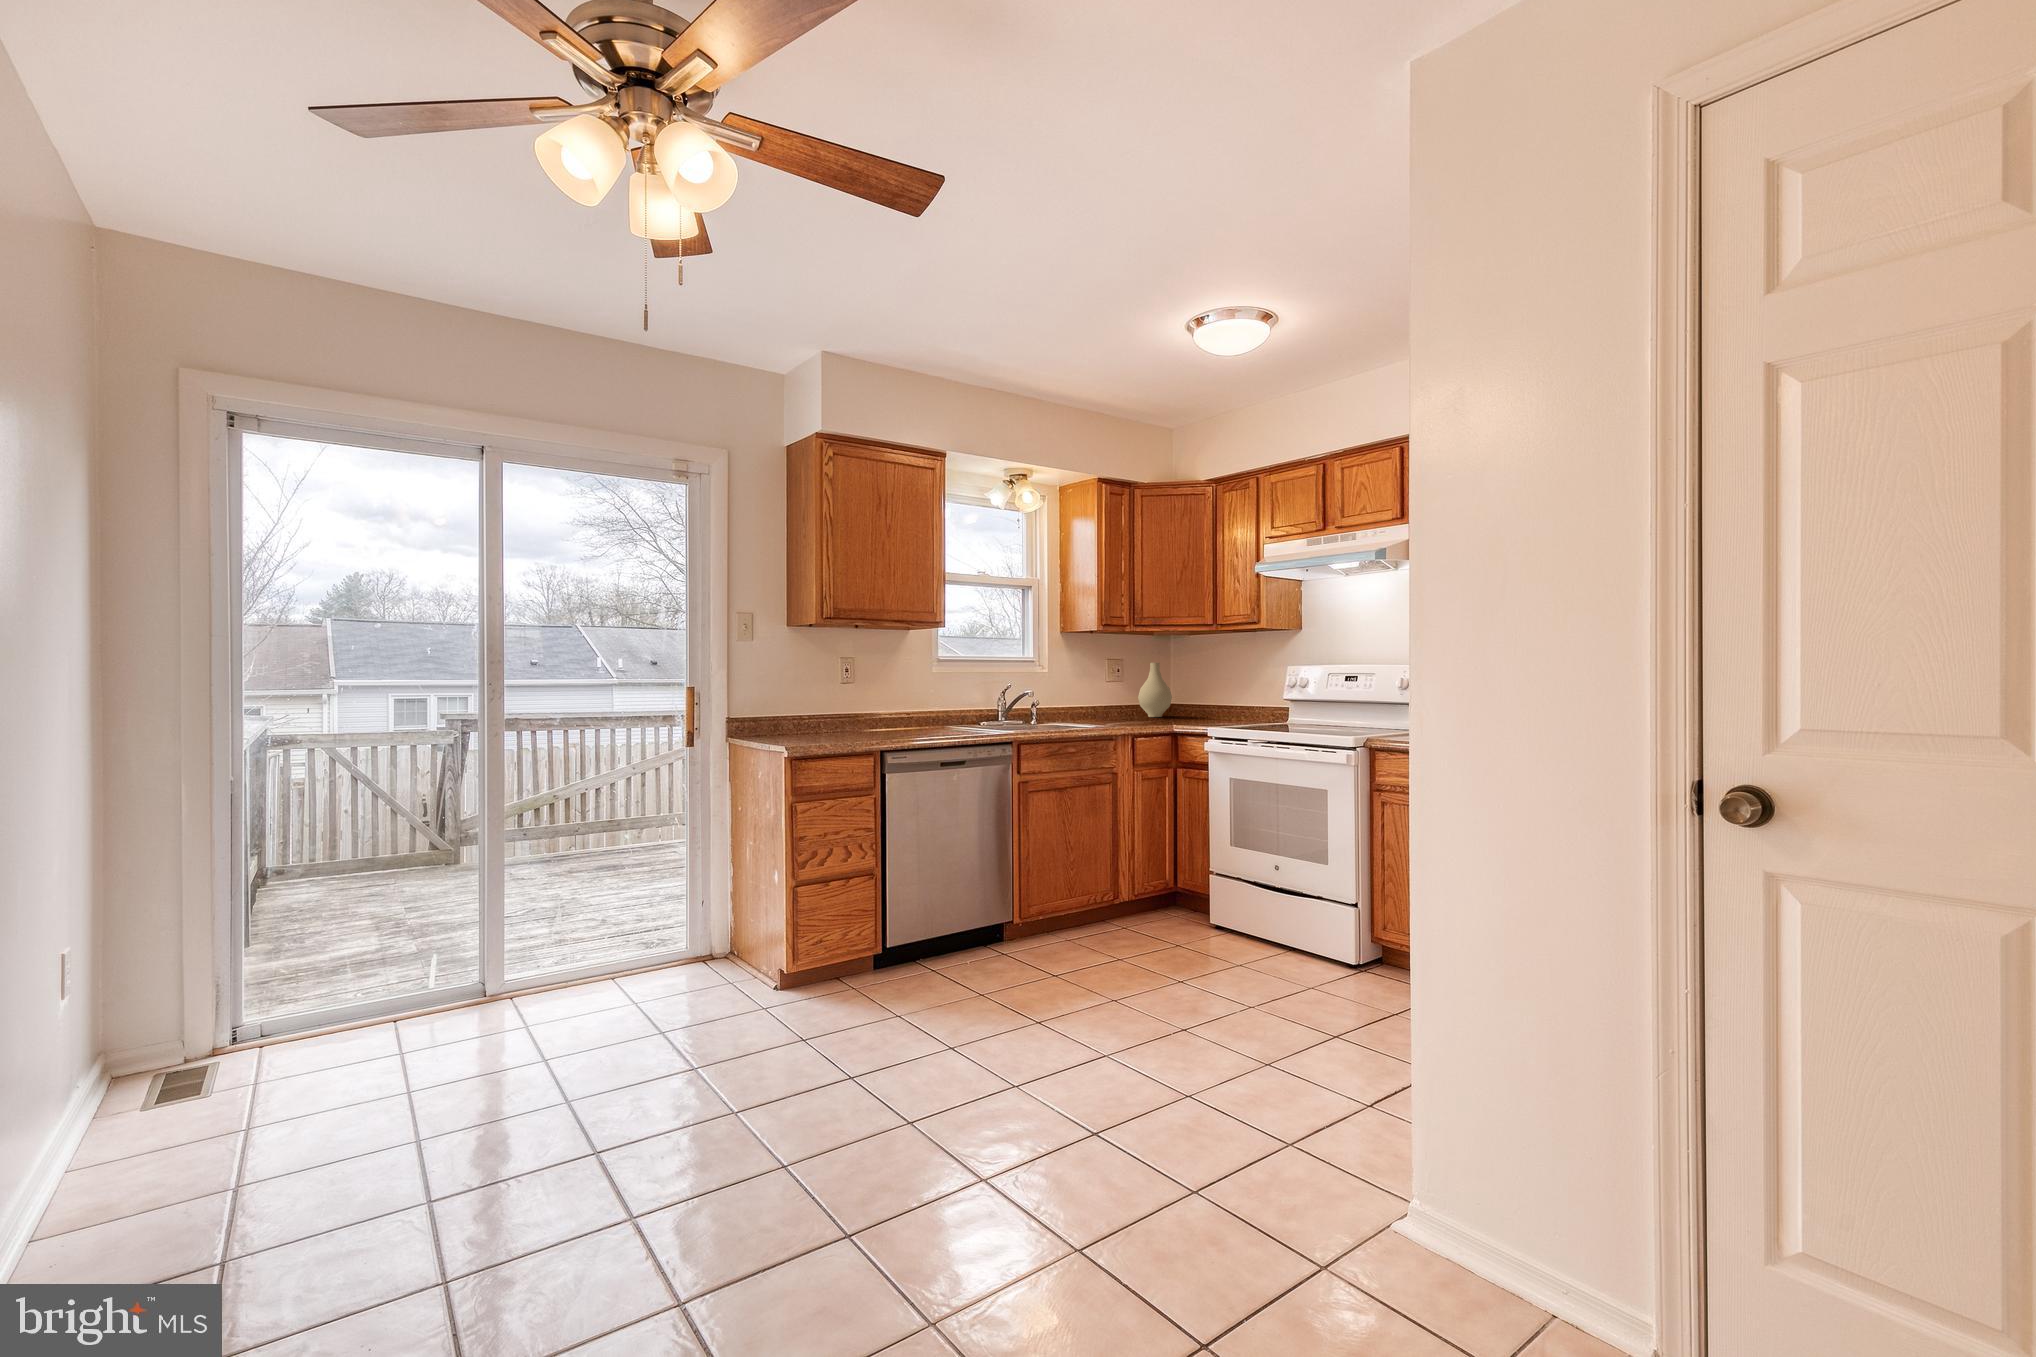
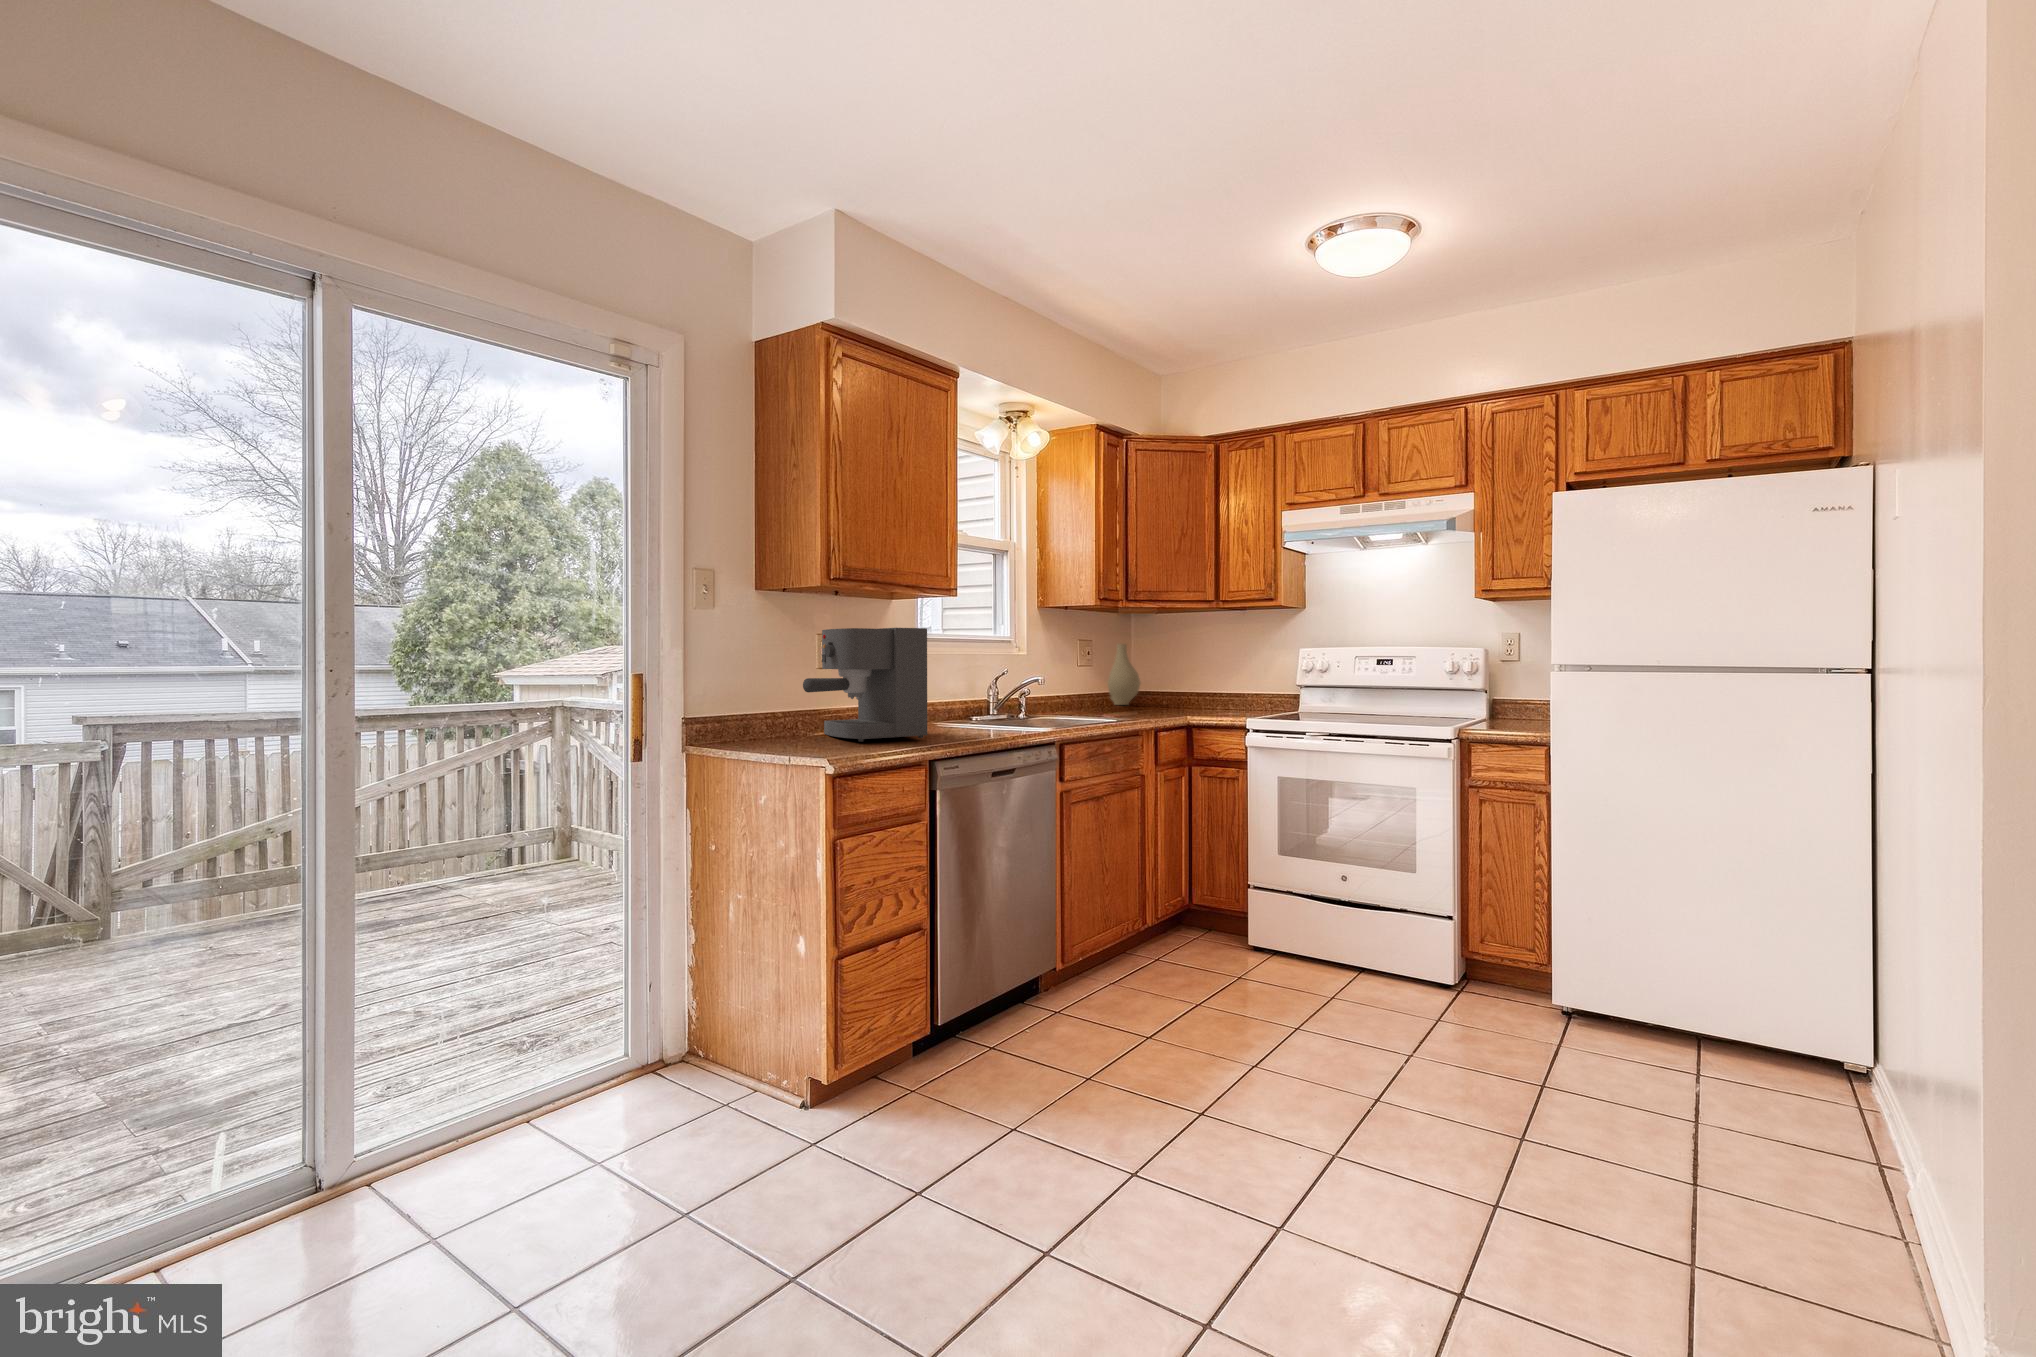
coffee maker: none [805,653,900,738] -> present [803,628,927,742]

